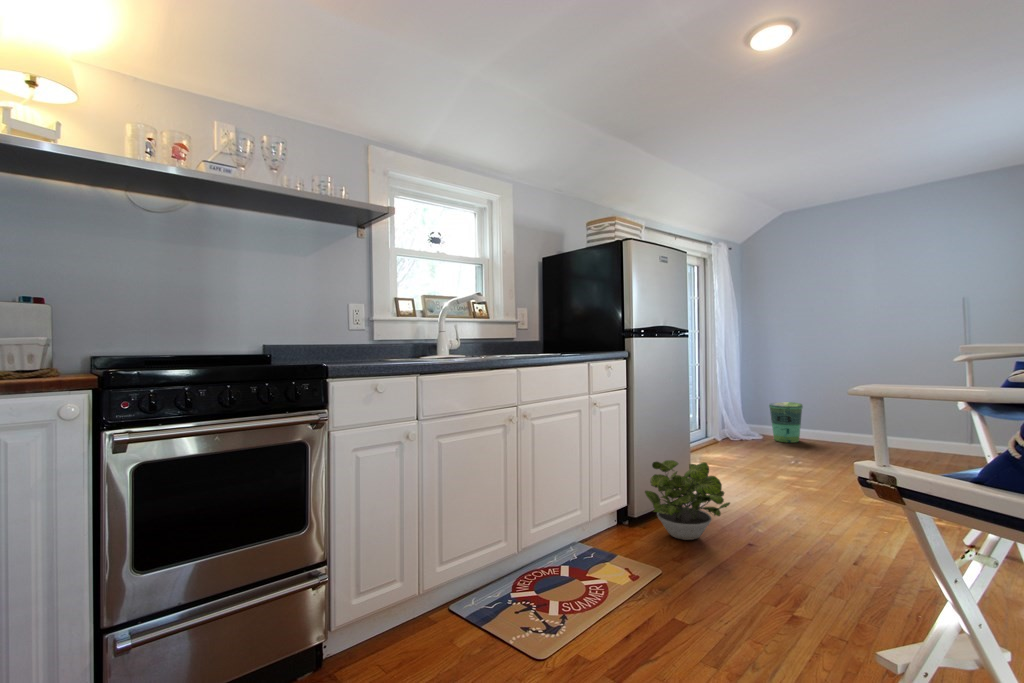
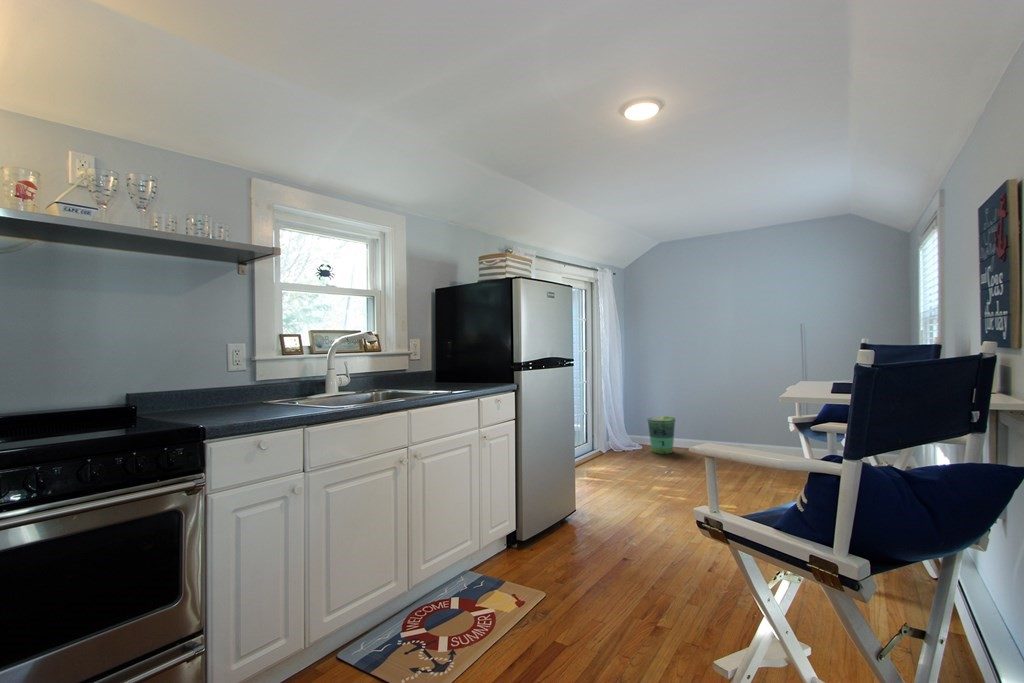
potted plant: present [645,460,730,540] -> none [532,485,607,560]

